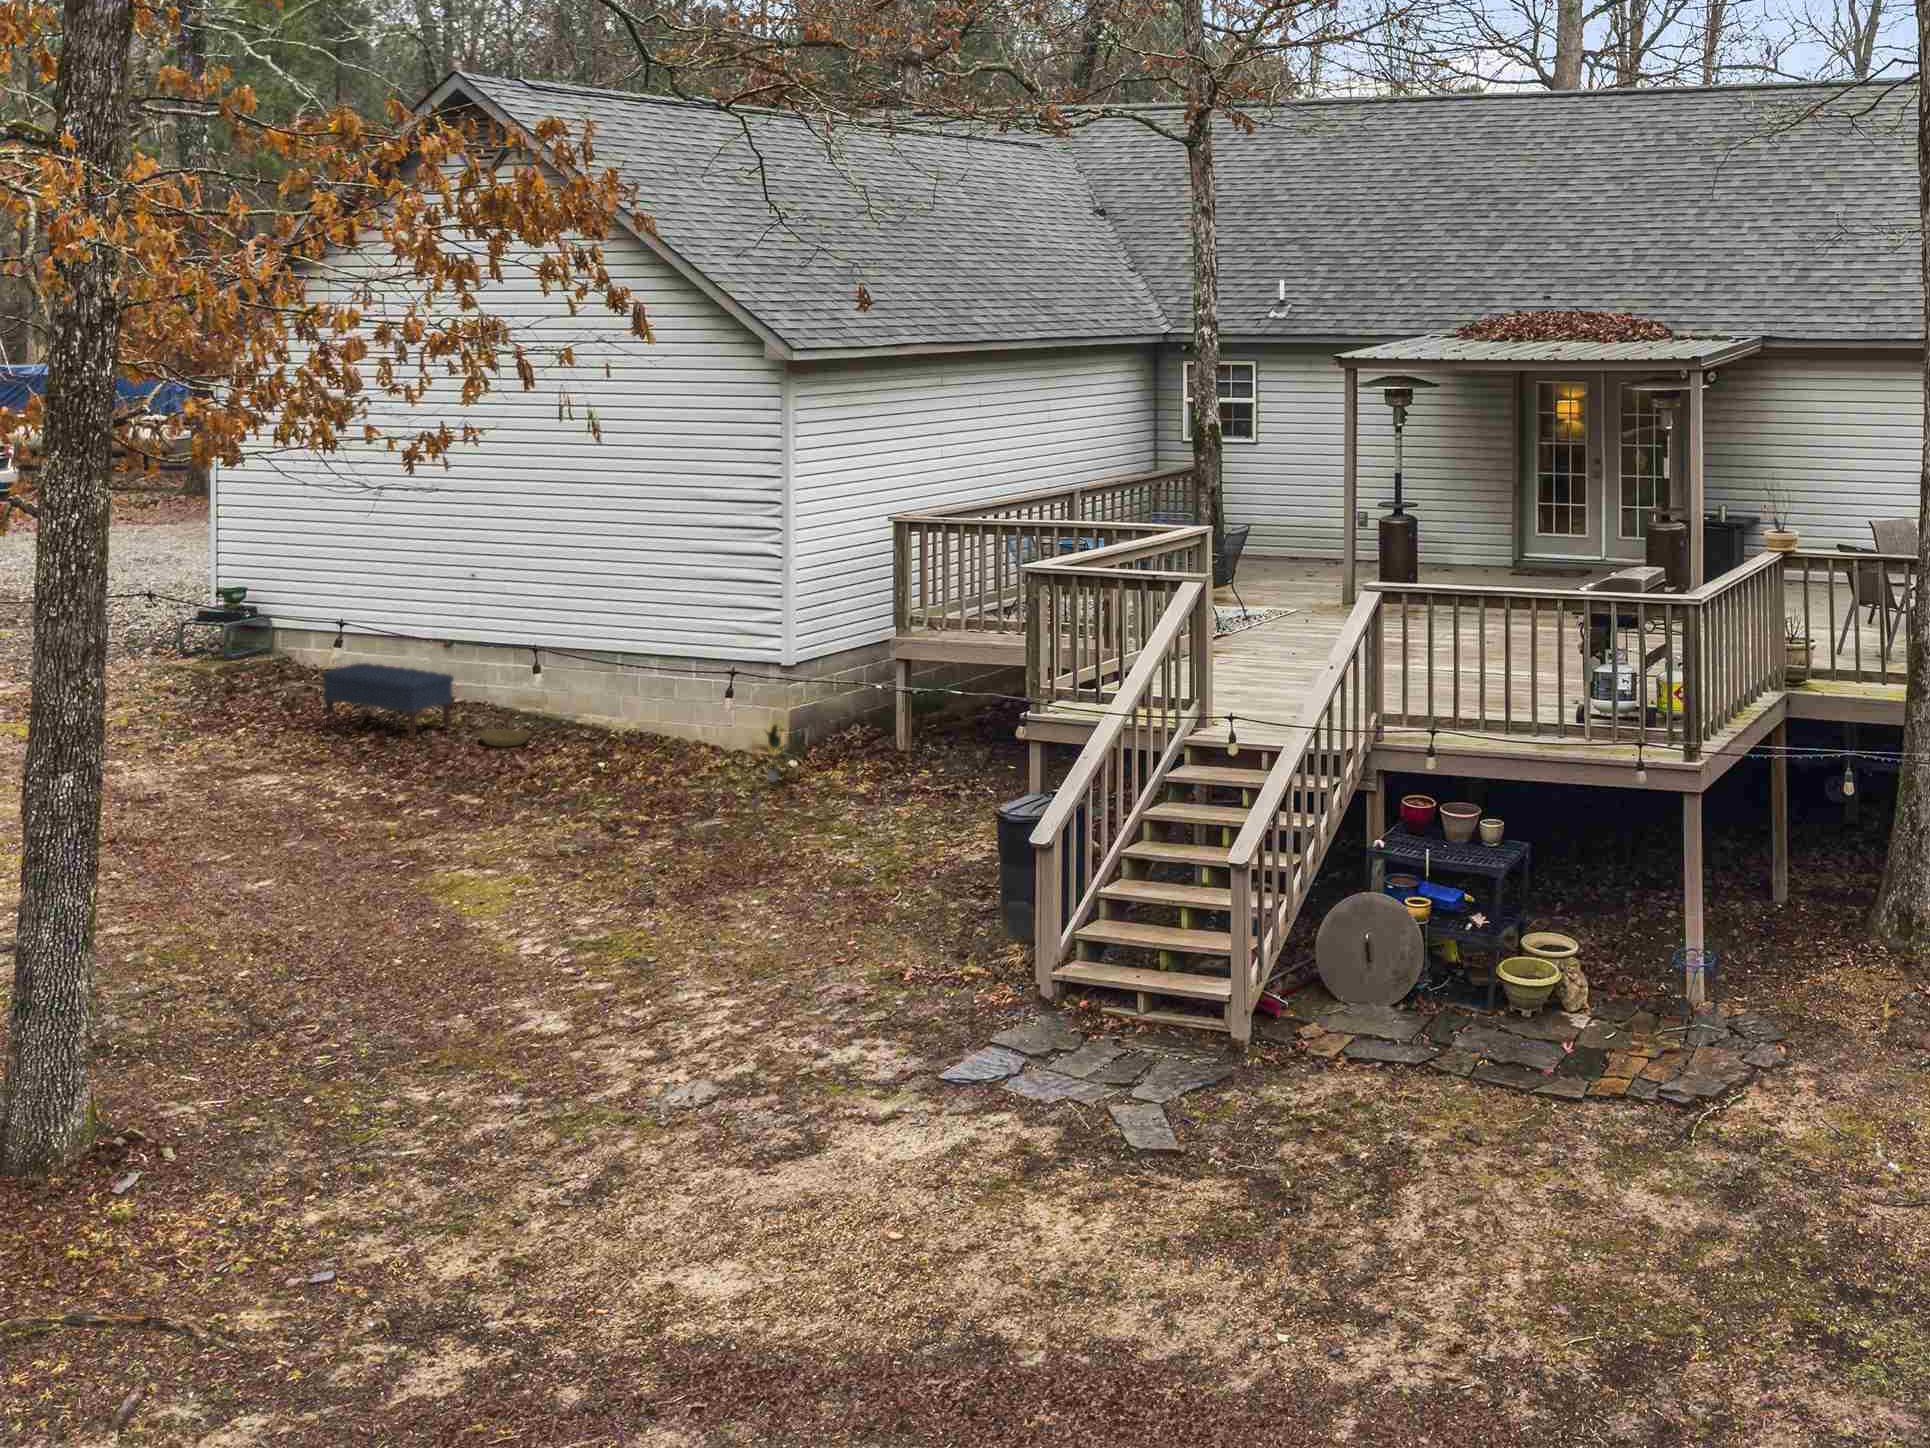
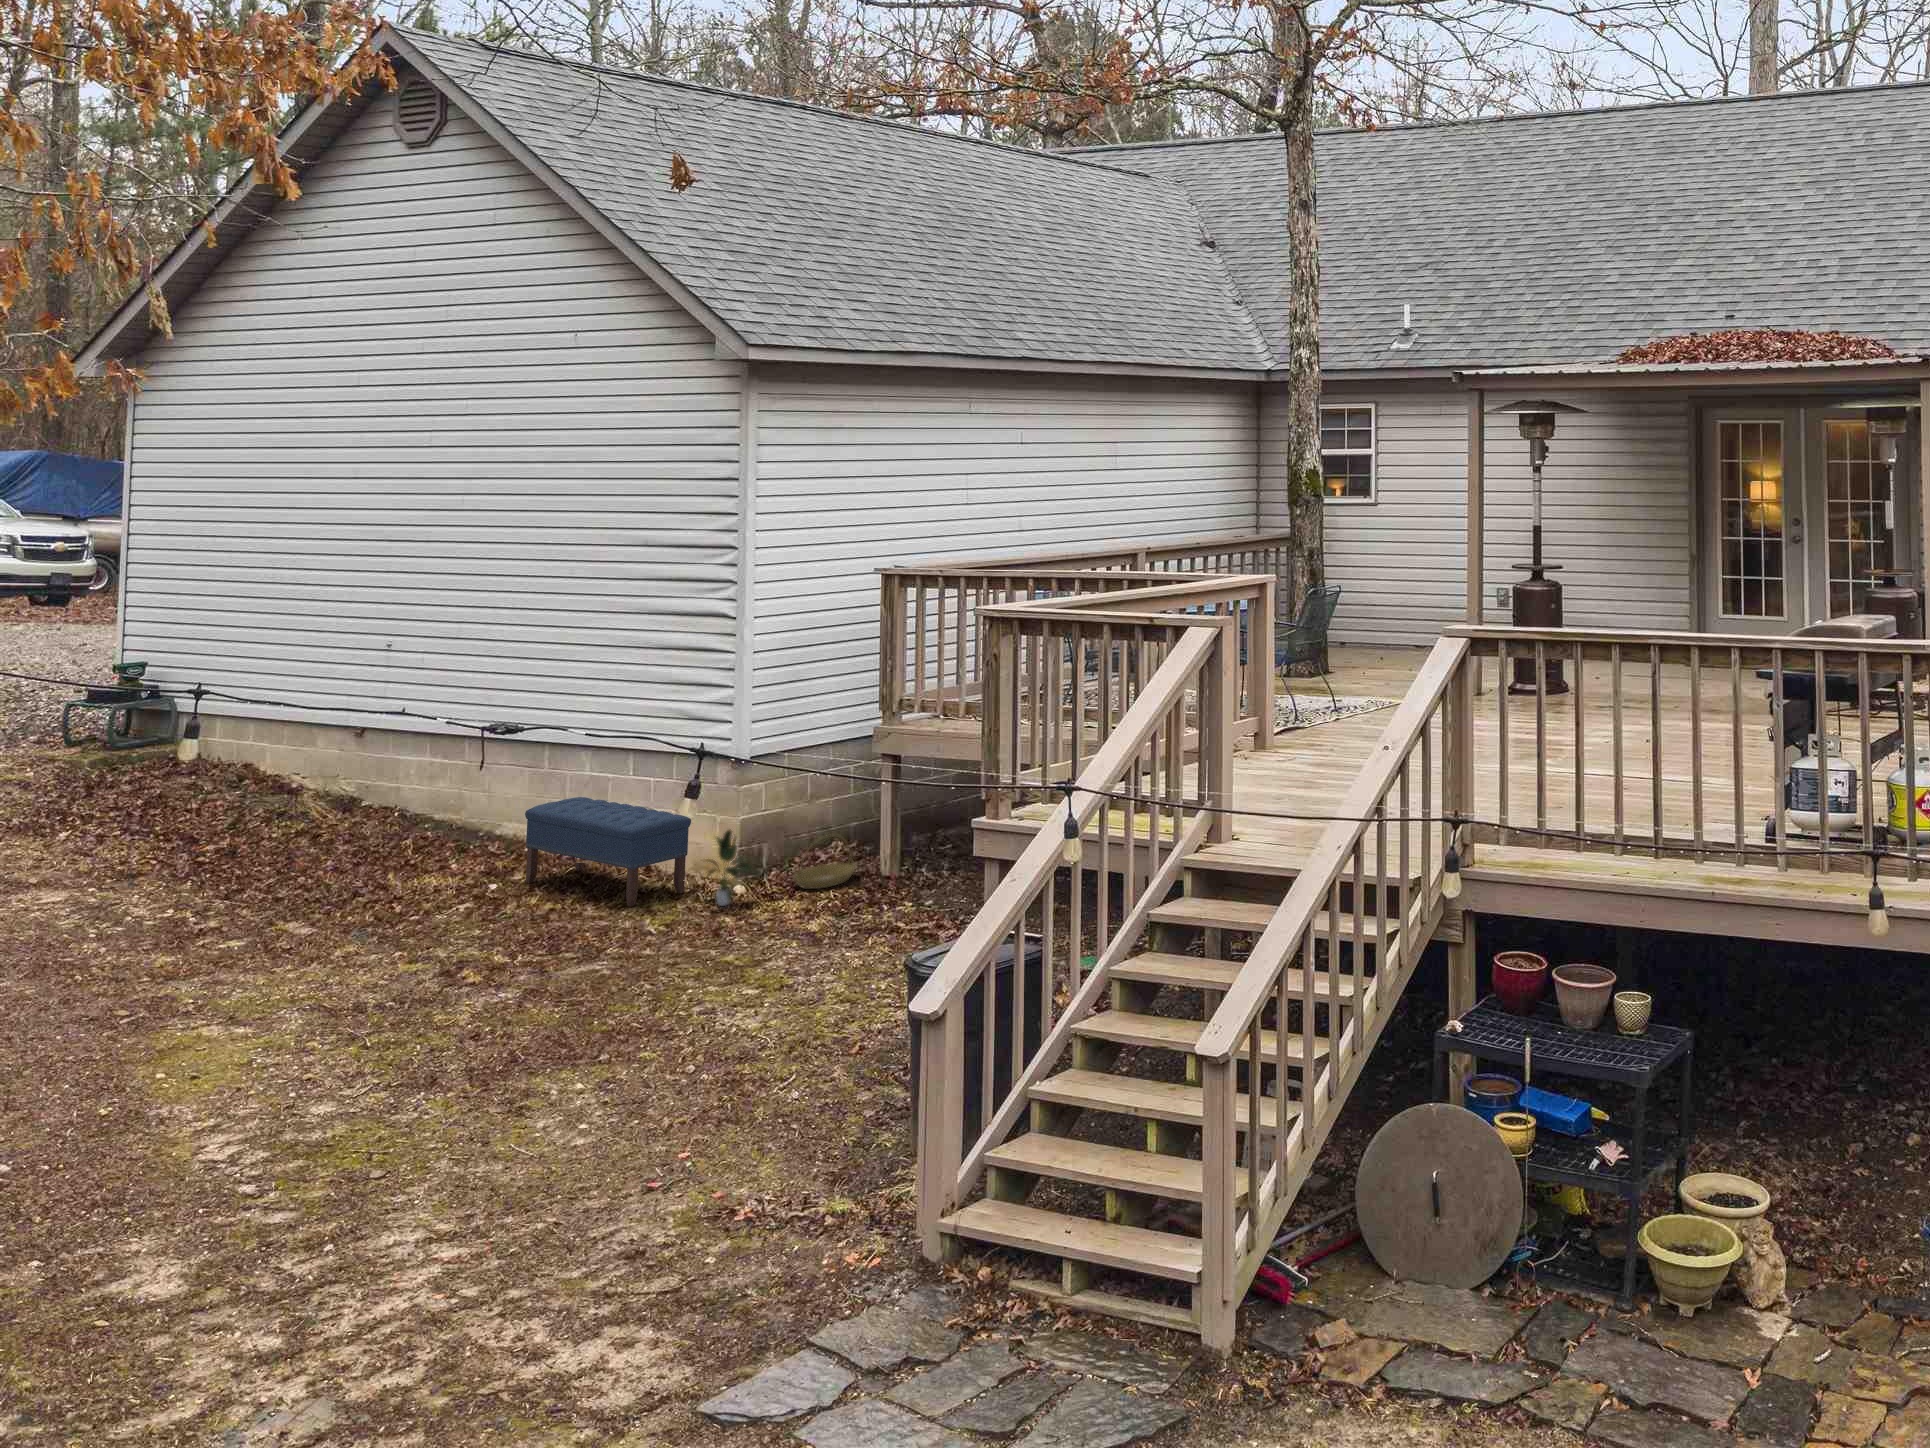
bench: present [322,663,454,739] -> present [525,797,691,907]
basket: present [480,710,530,747] -> present [793,835,856,889]

